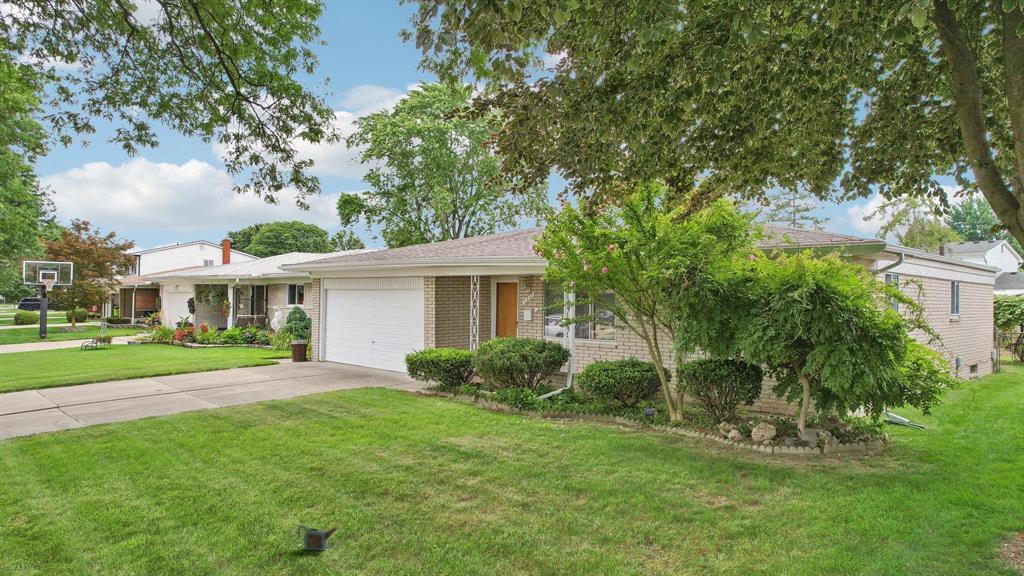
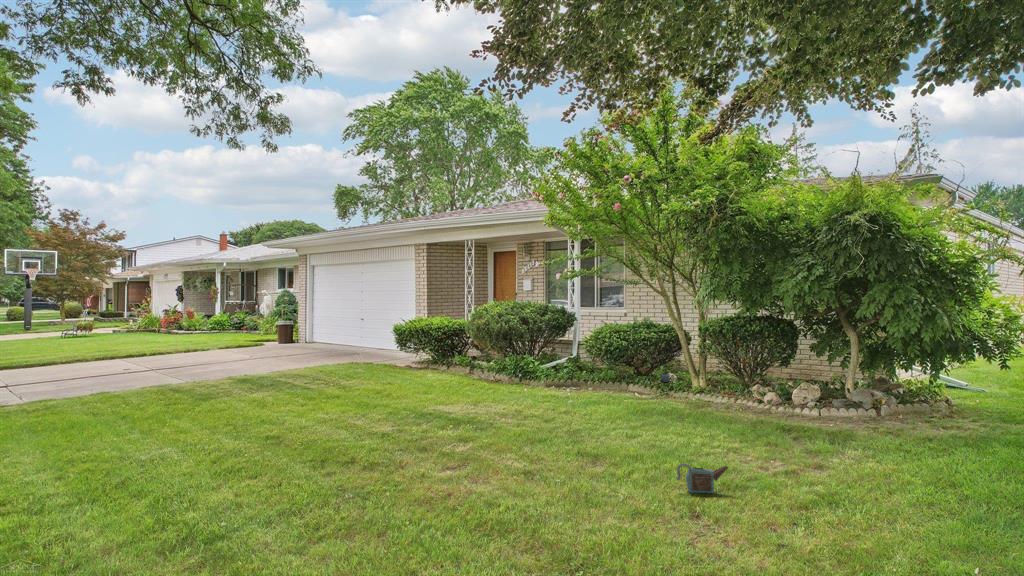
watering can: present [297,525,337,550] -> present [677,463,728,493]

